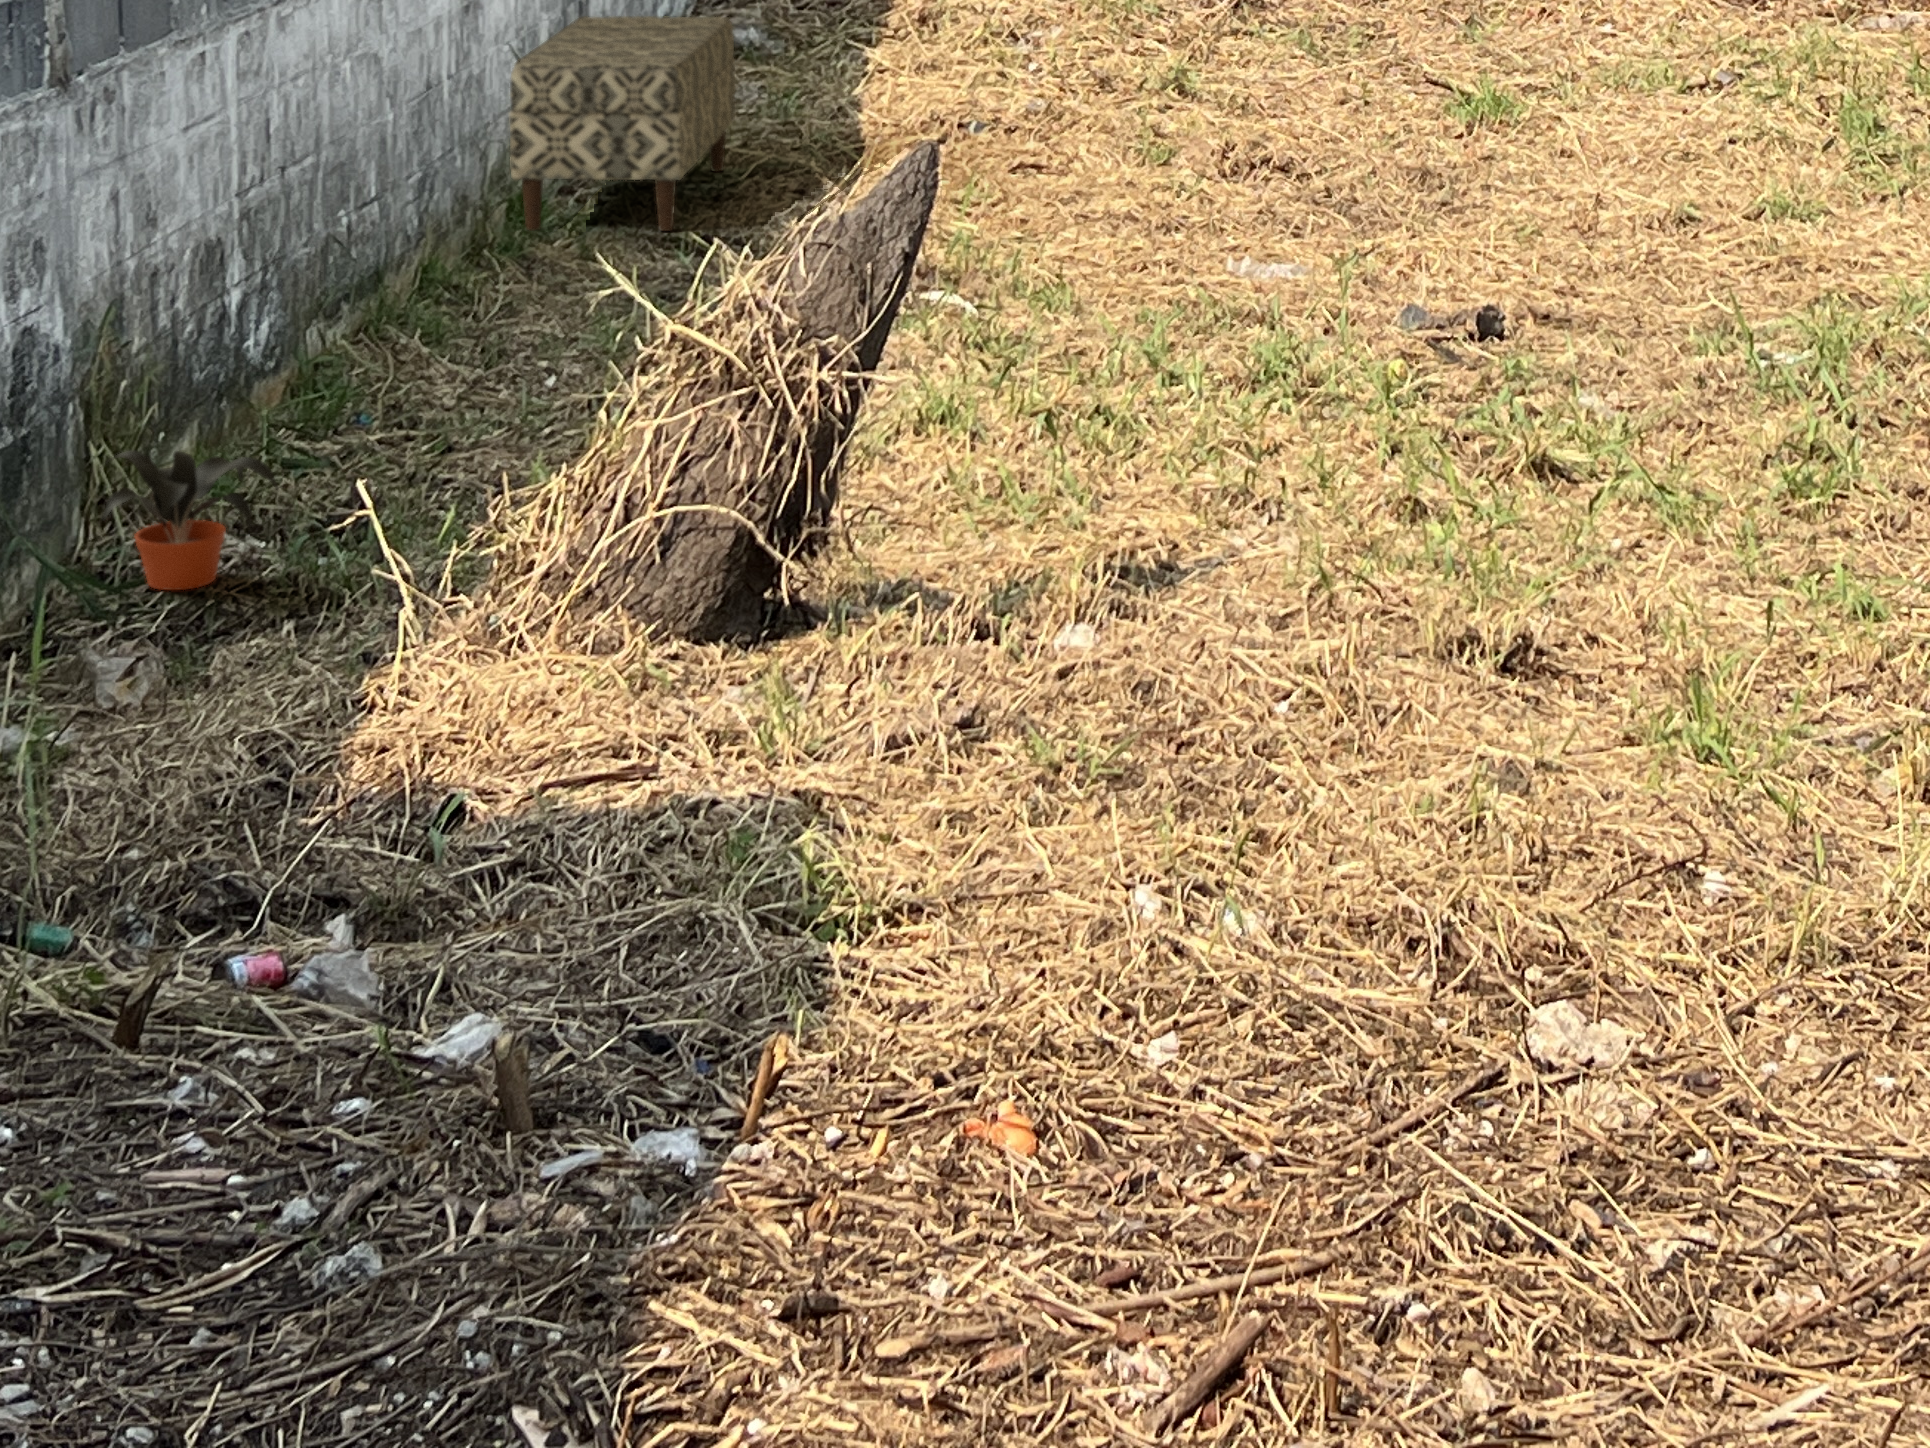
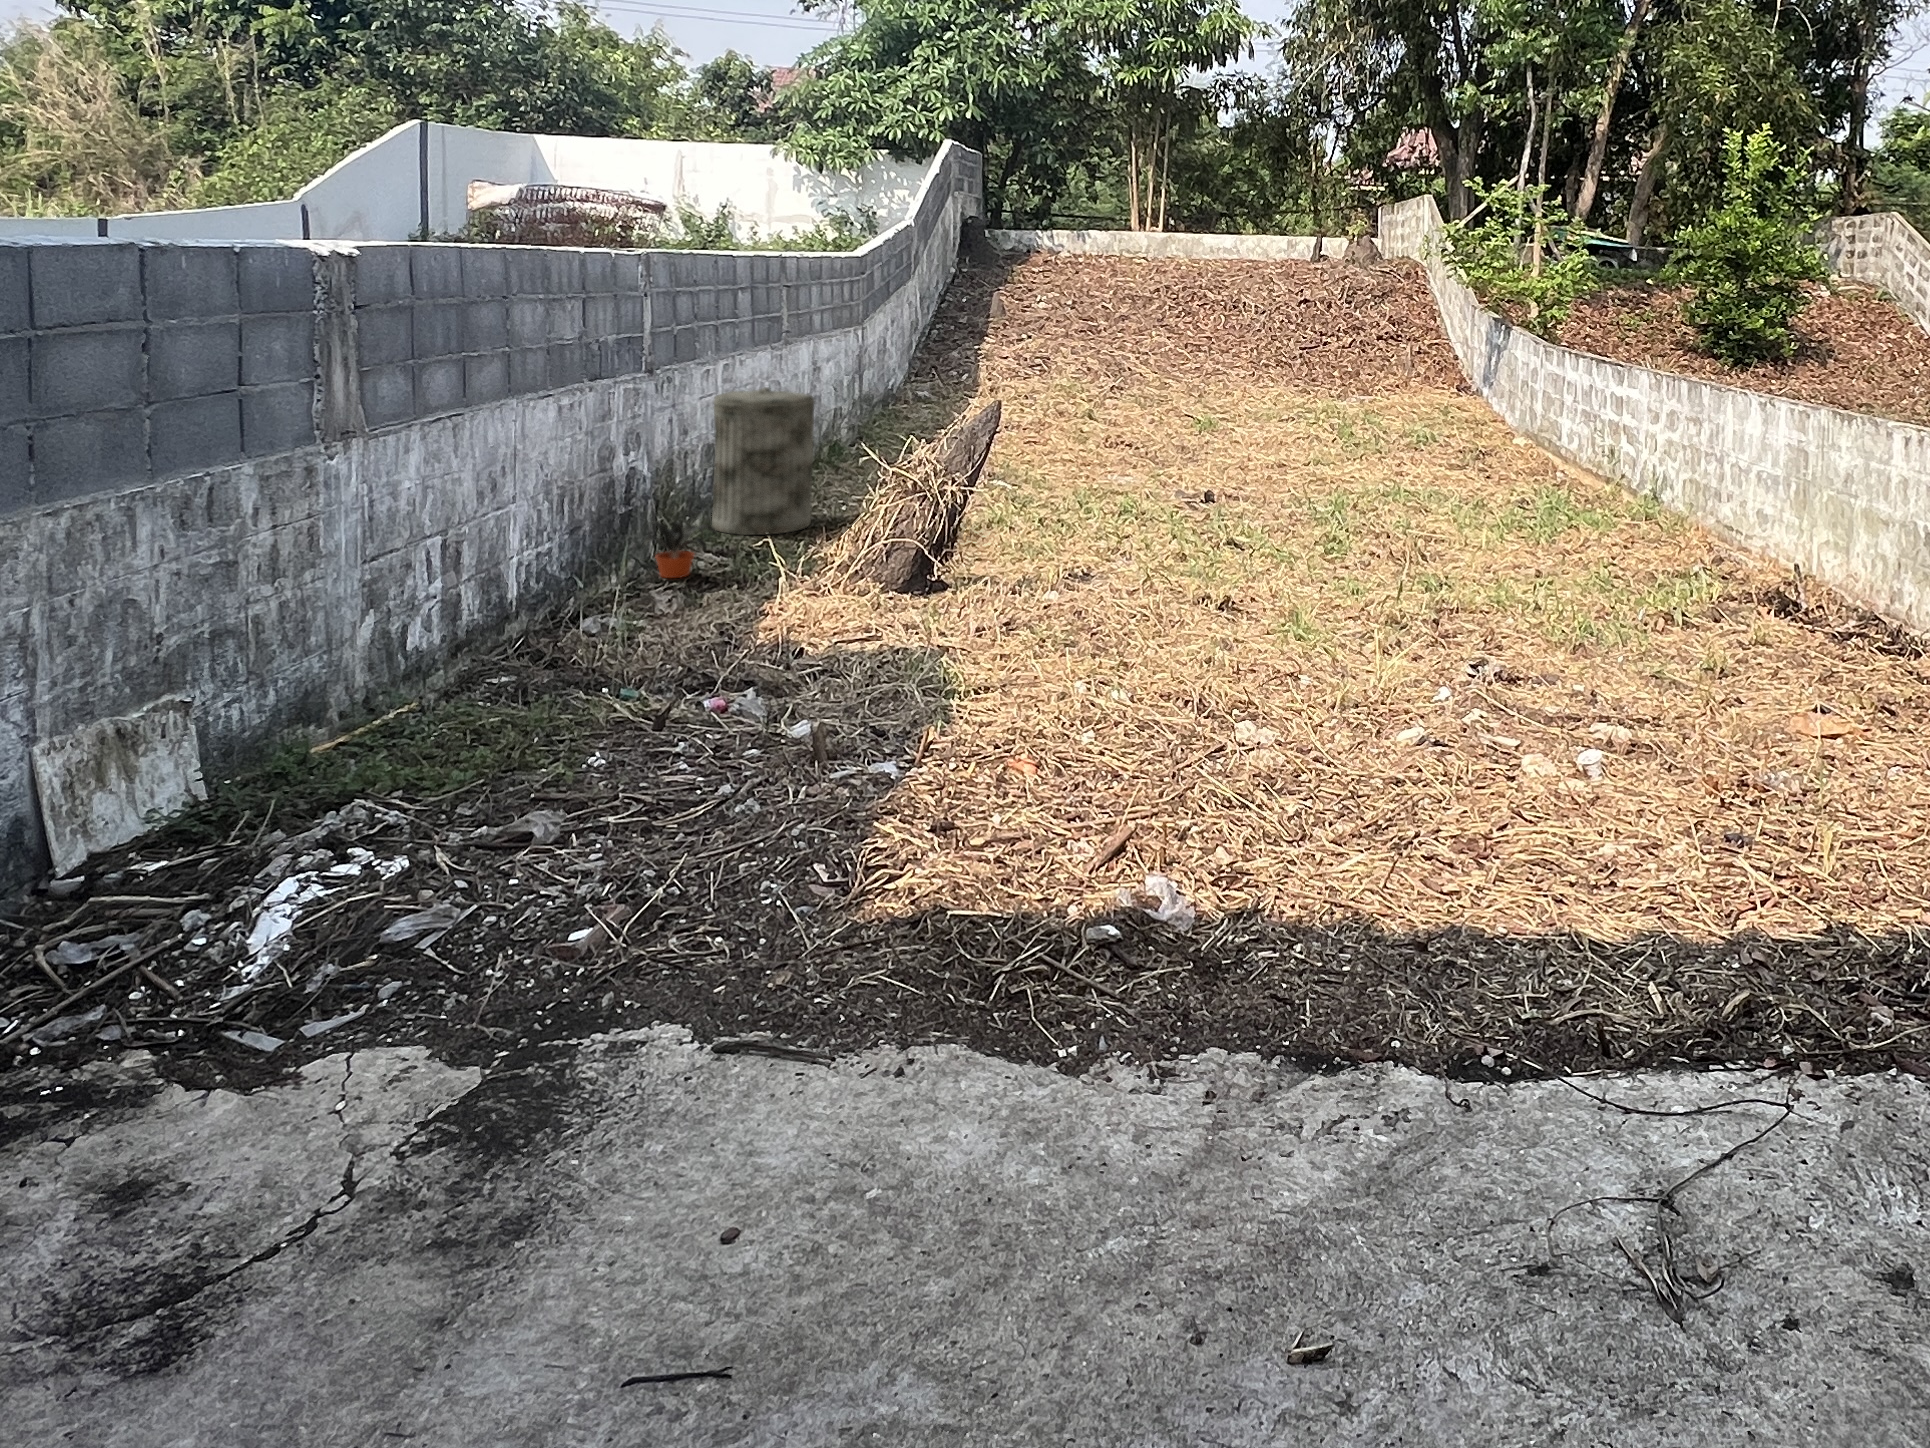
bench: present [510,16,735,231] -> none [816,378,908,461]
trash can: none [257,92,501,460] -> present [712,387,815,535]

